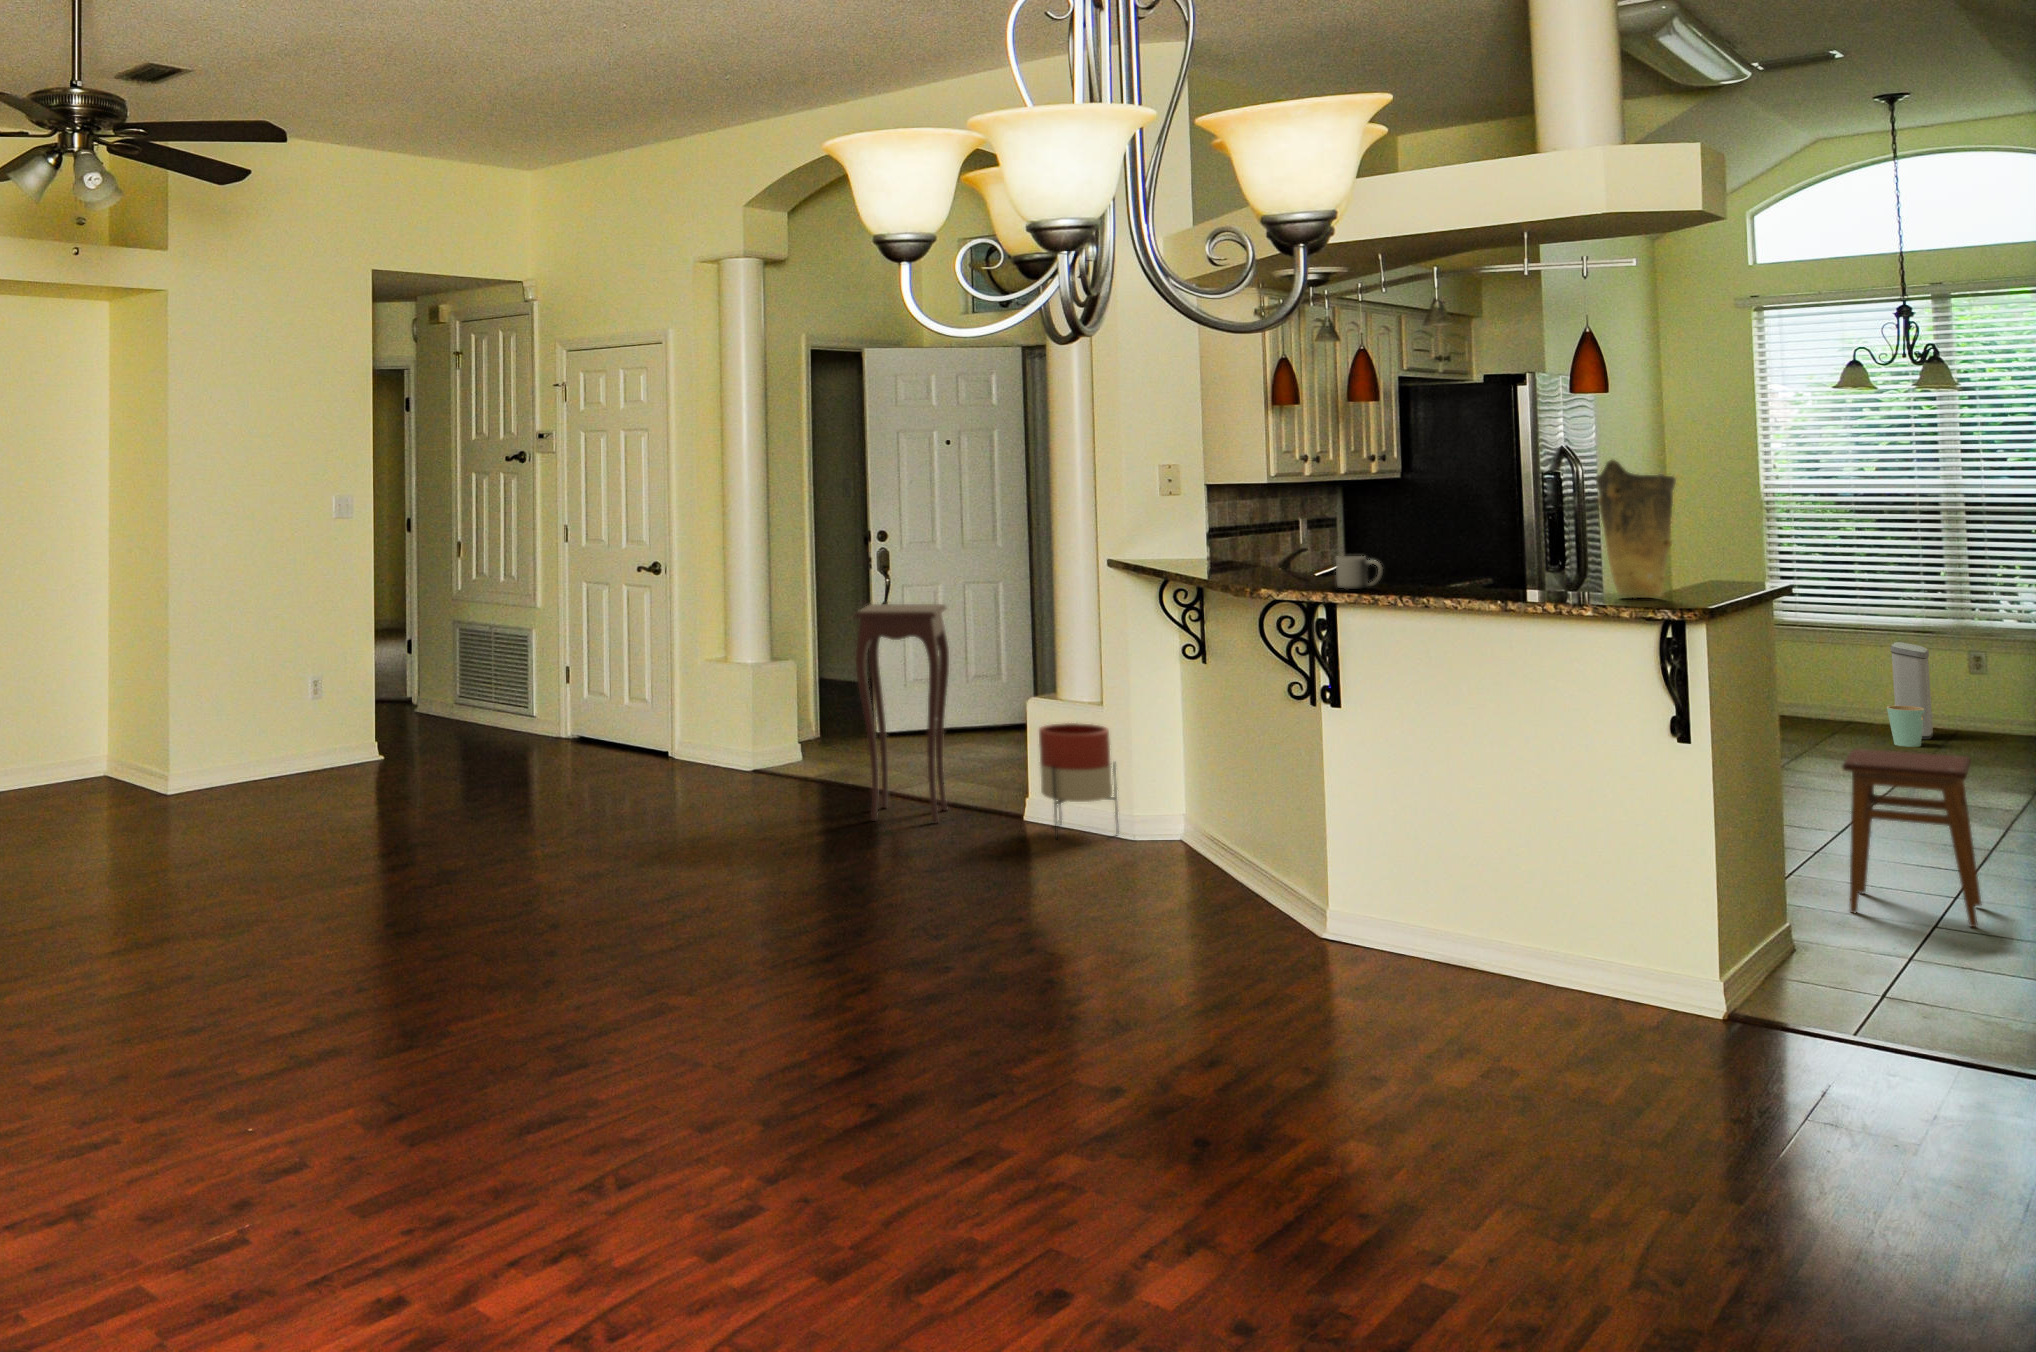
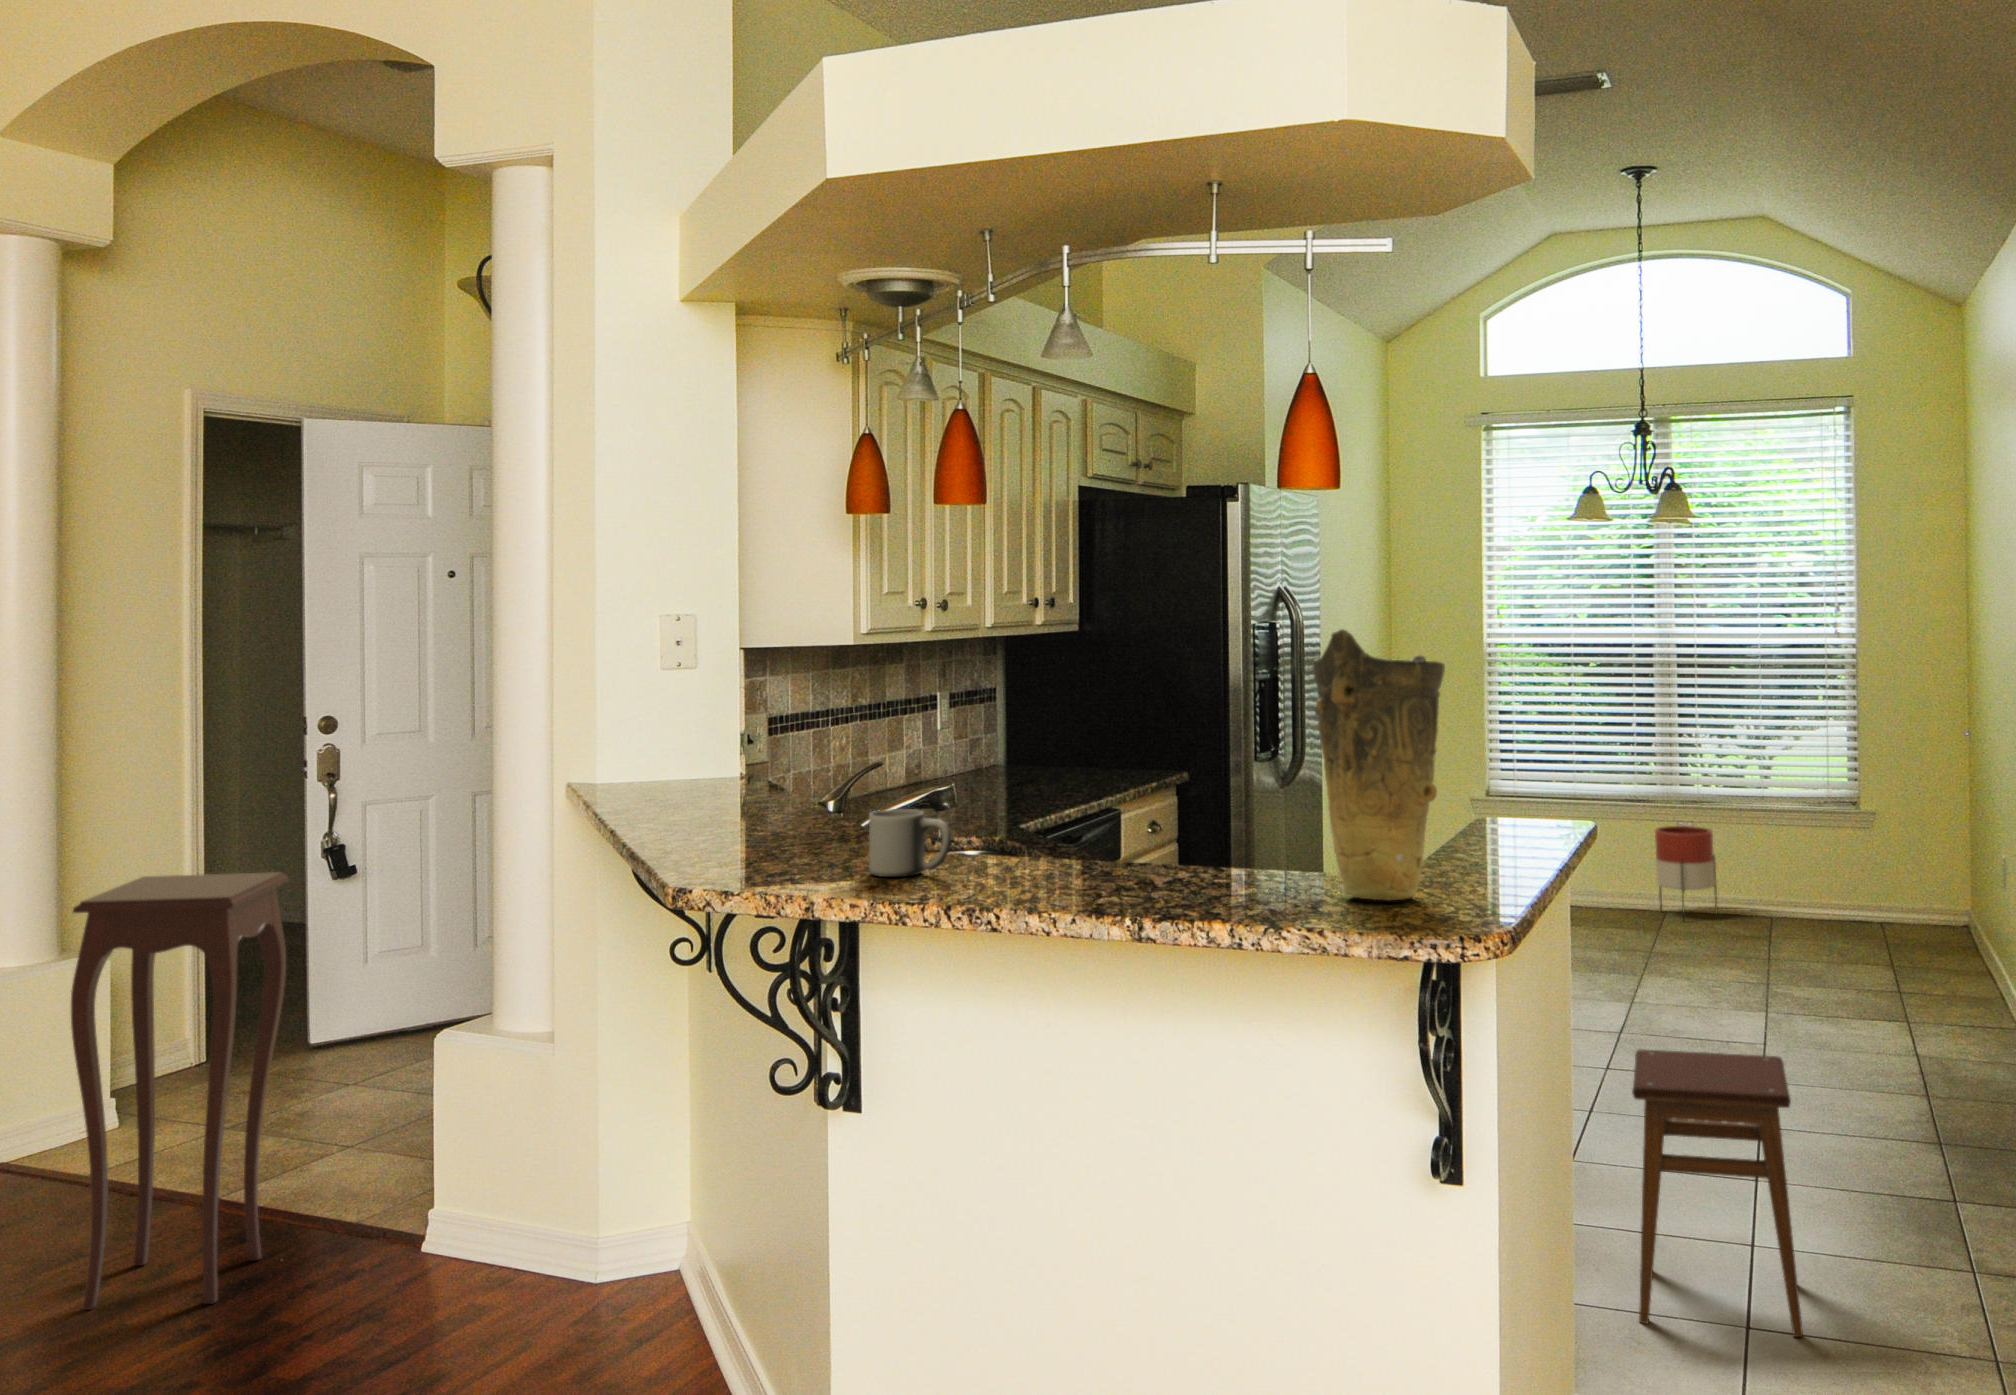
trash can: present [1887,642,1933,747] -> none [1617,827,1659,959]
planter: present [1039,723,1118,838] -> present [1655,826,1717,920]

